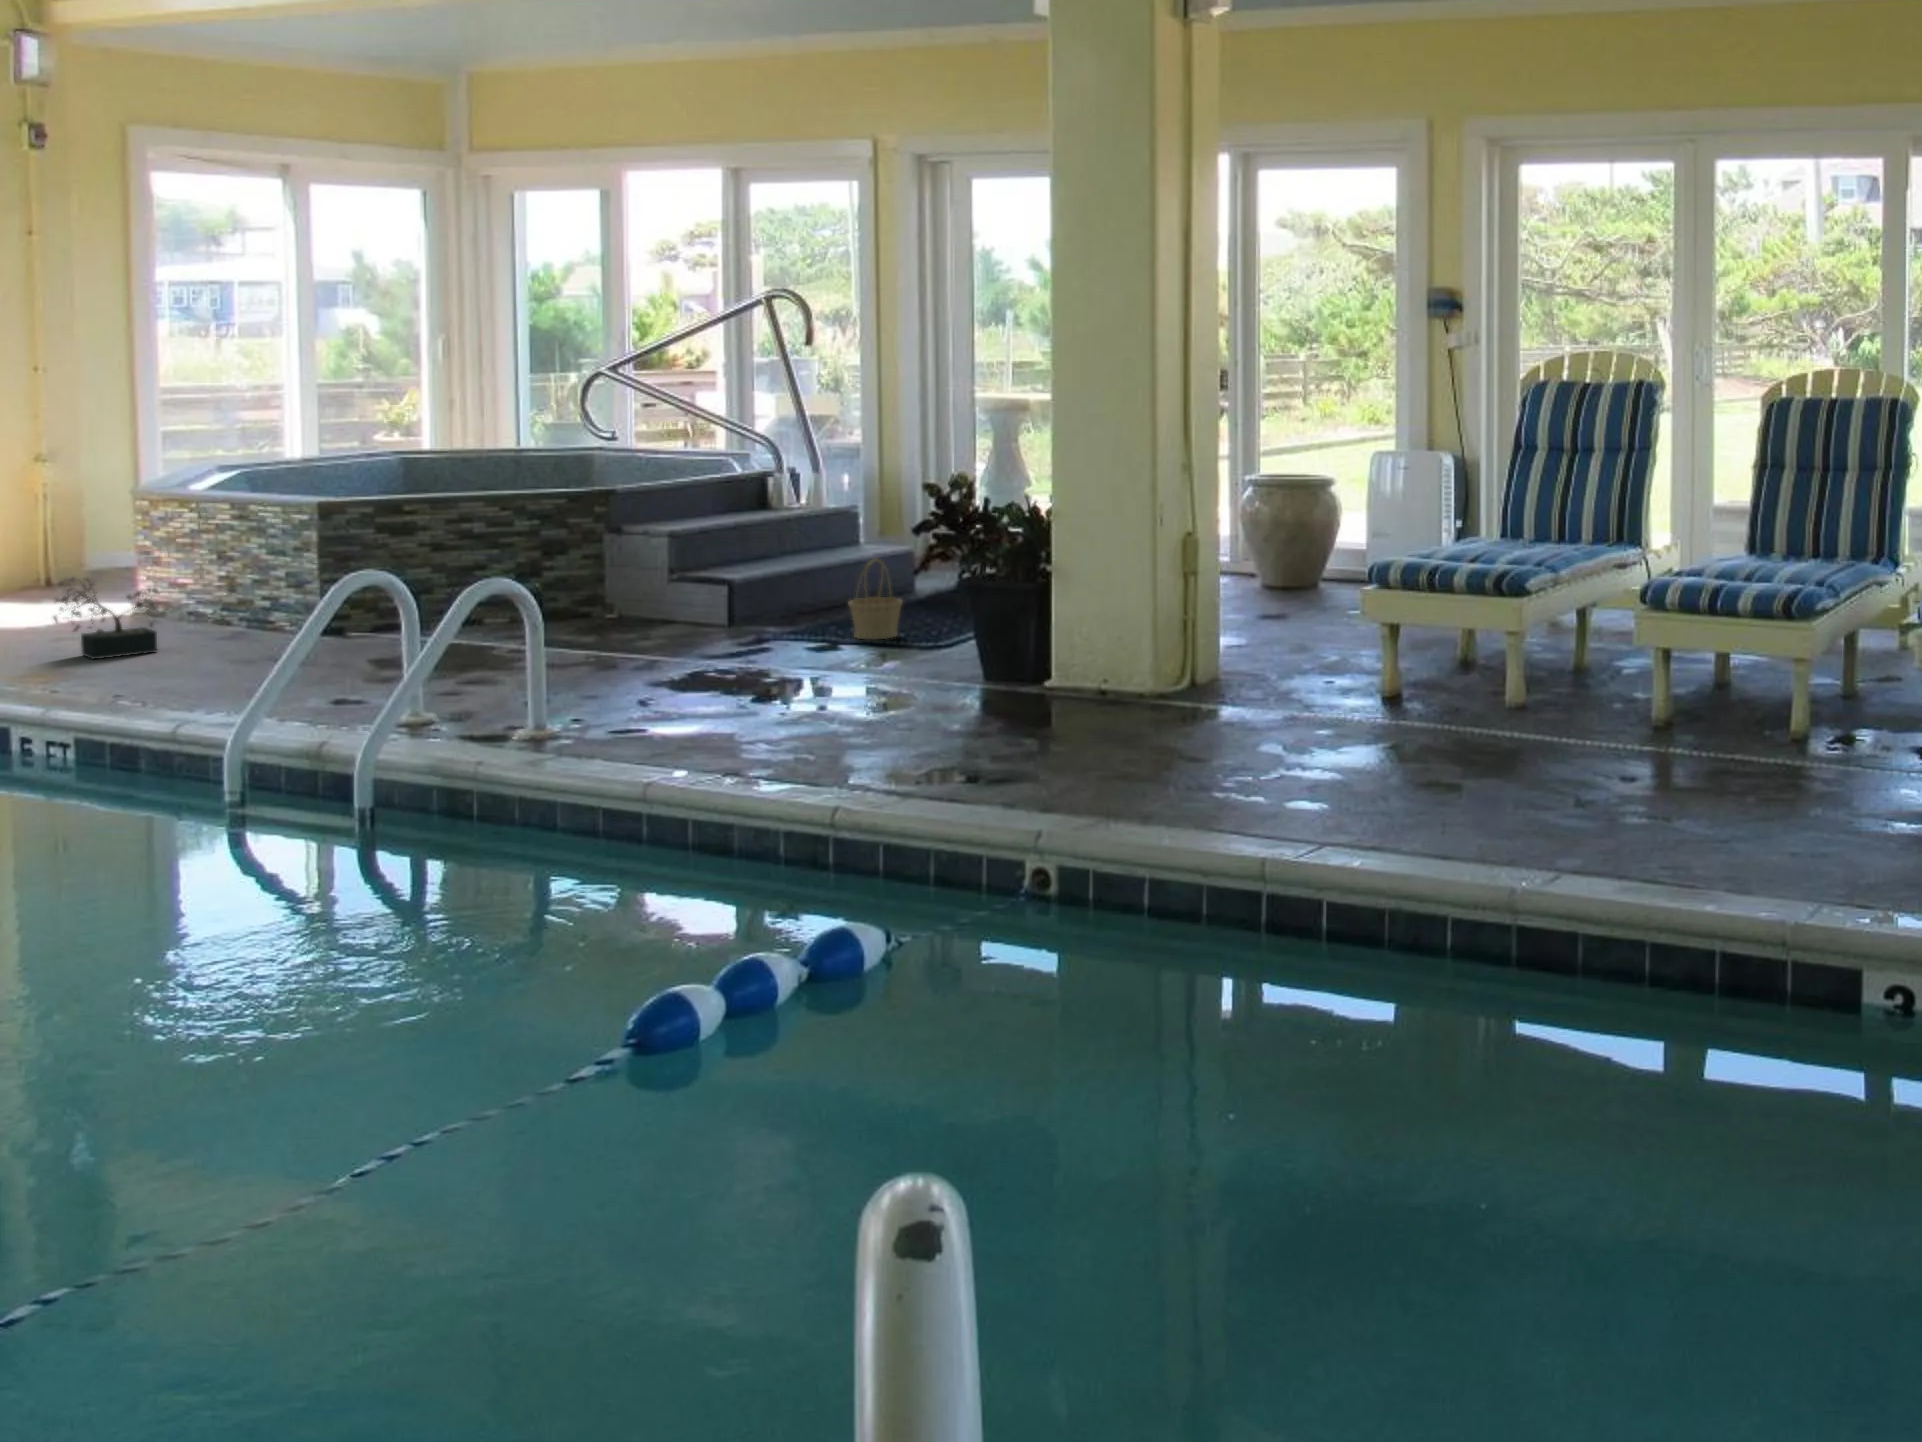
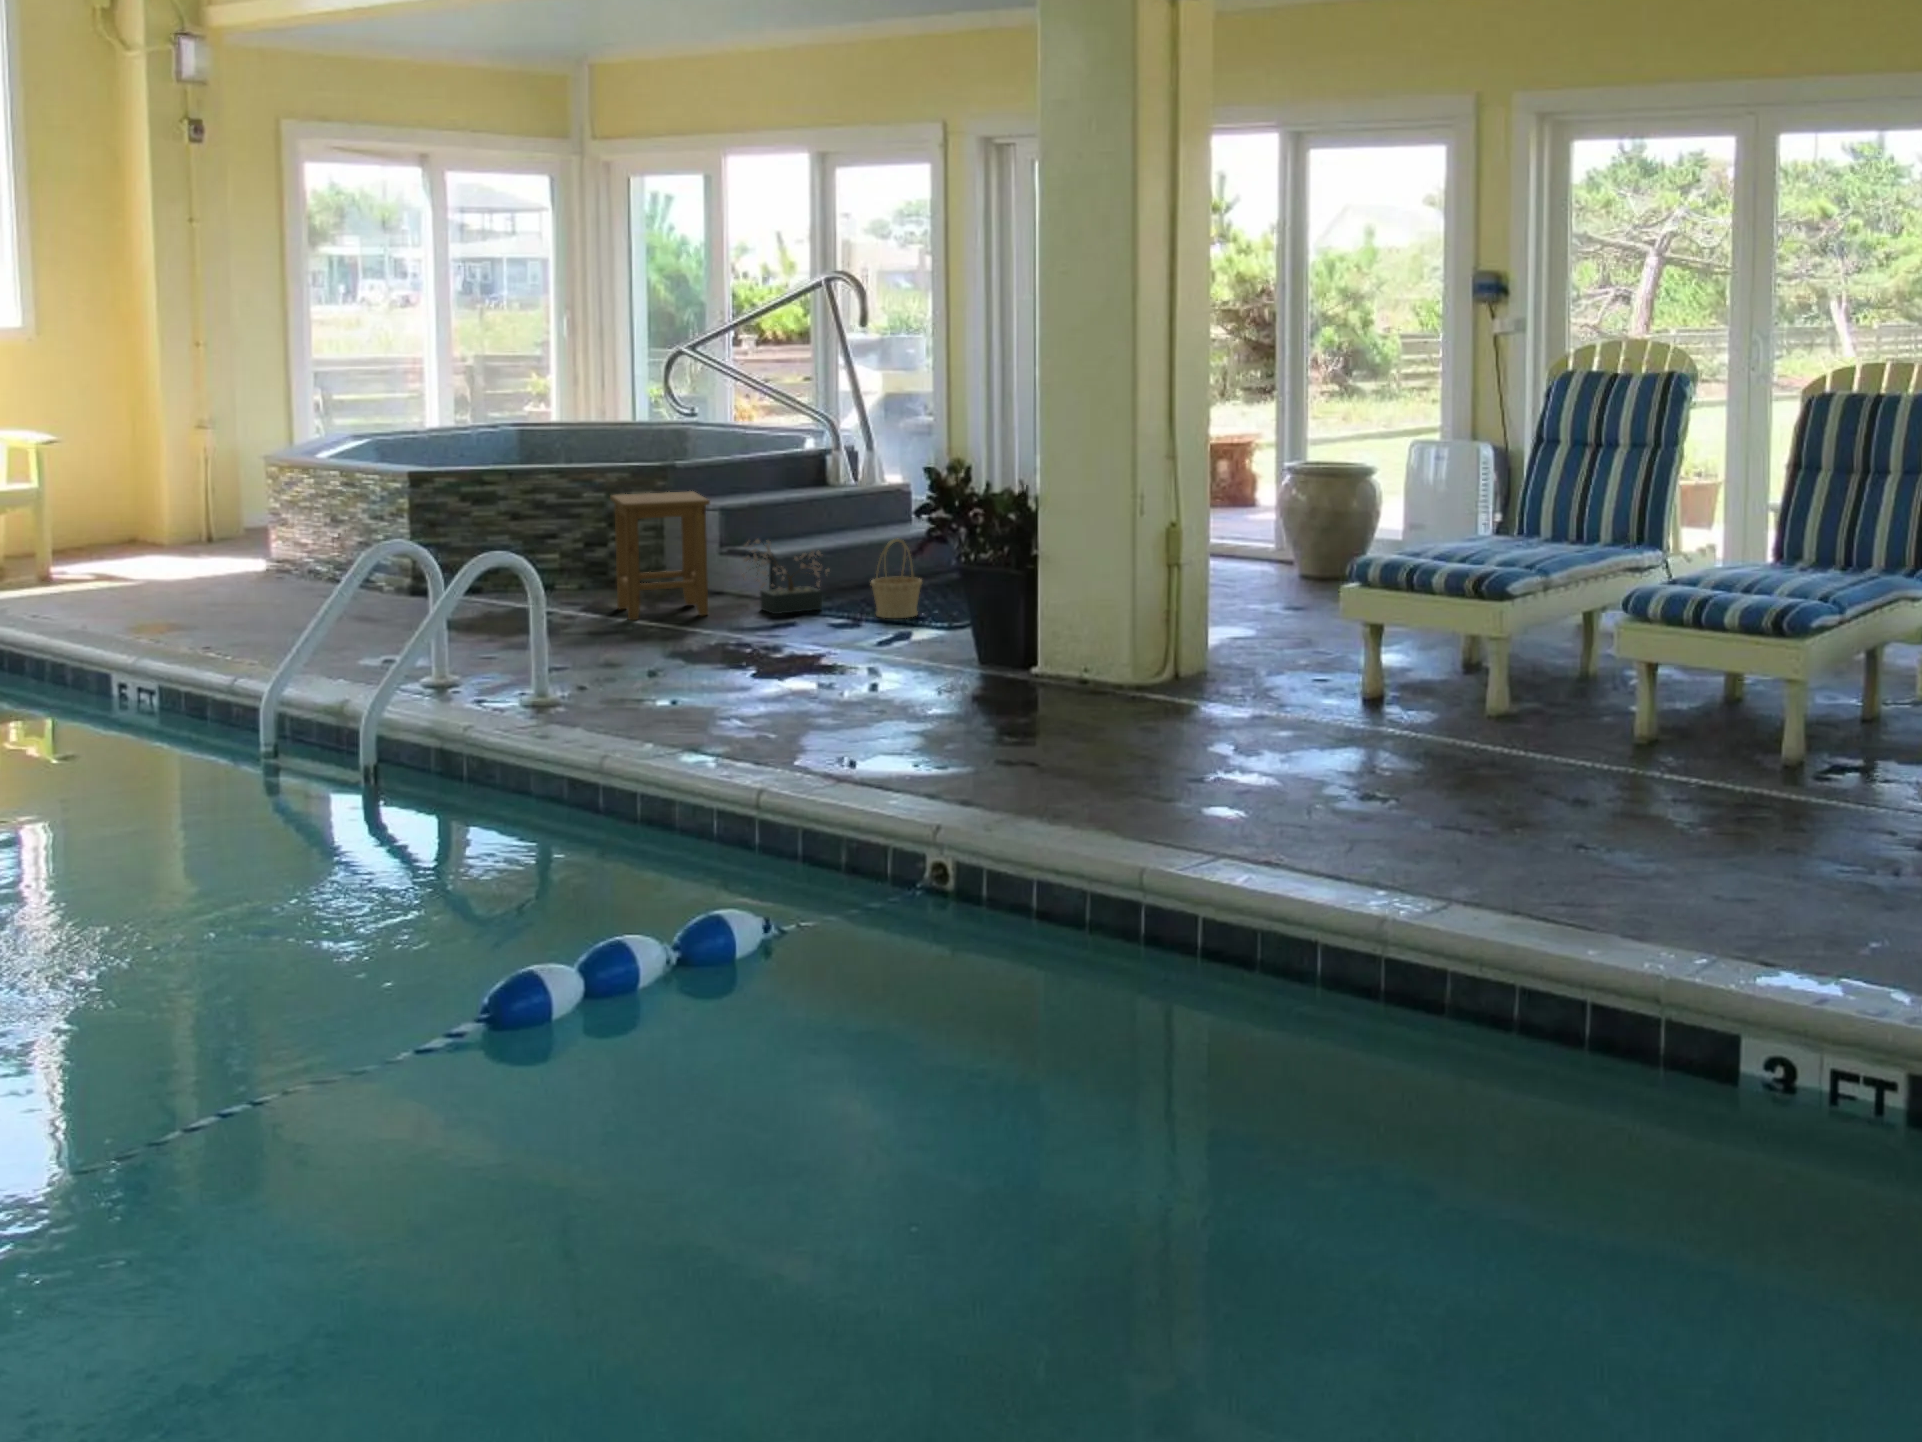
stool: none [562,516,677,651] -> present [610,491,710,620]
decorative plant: present [54,577,169,659] -> present [742,539,829,614]

